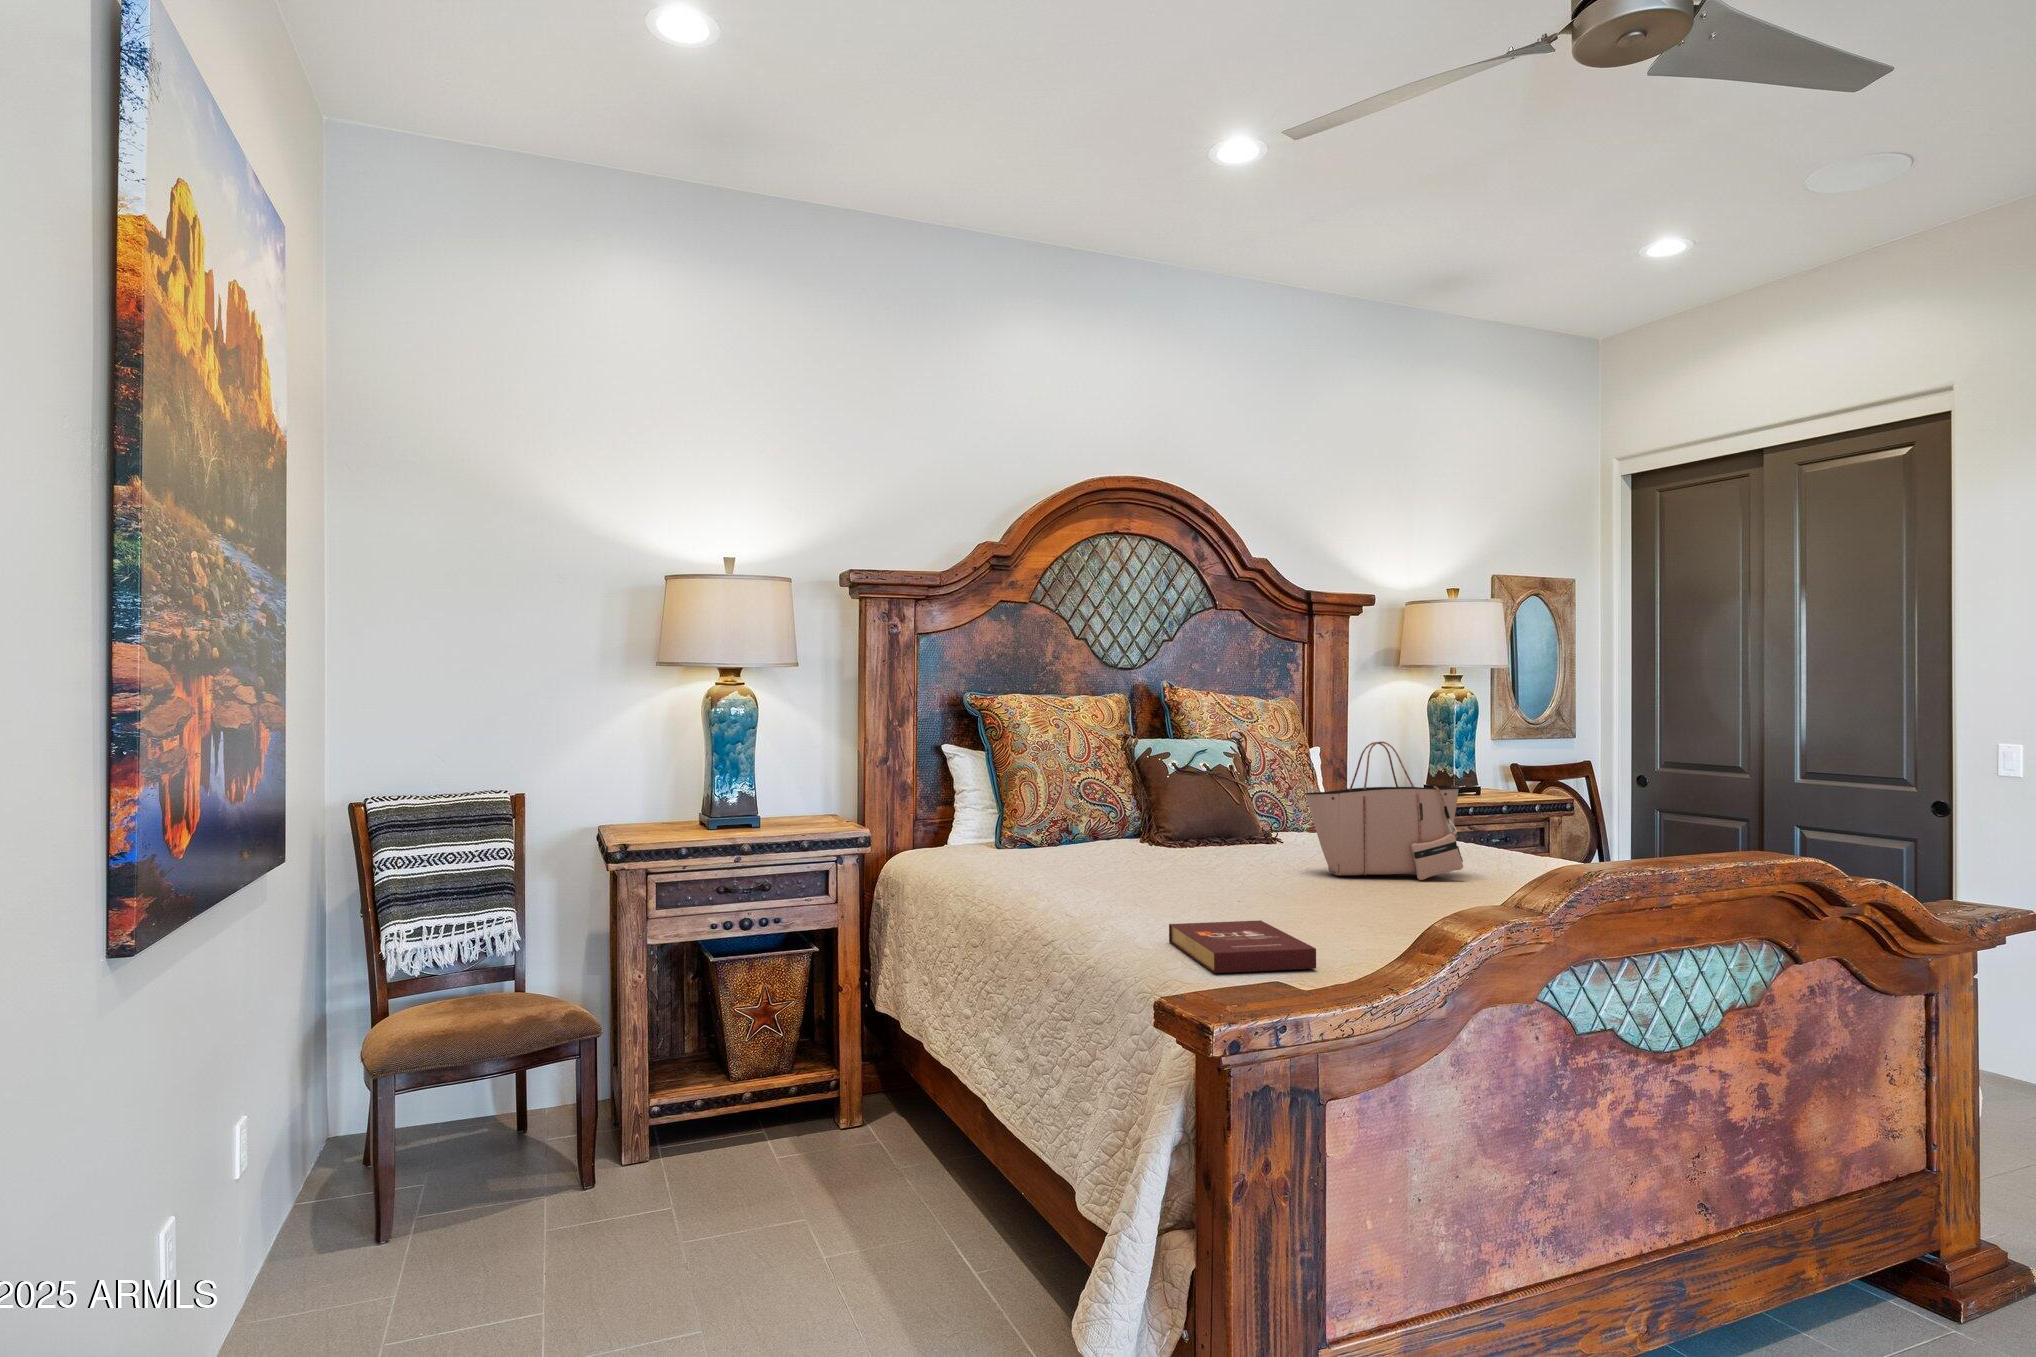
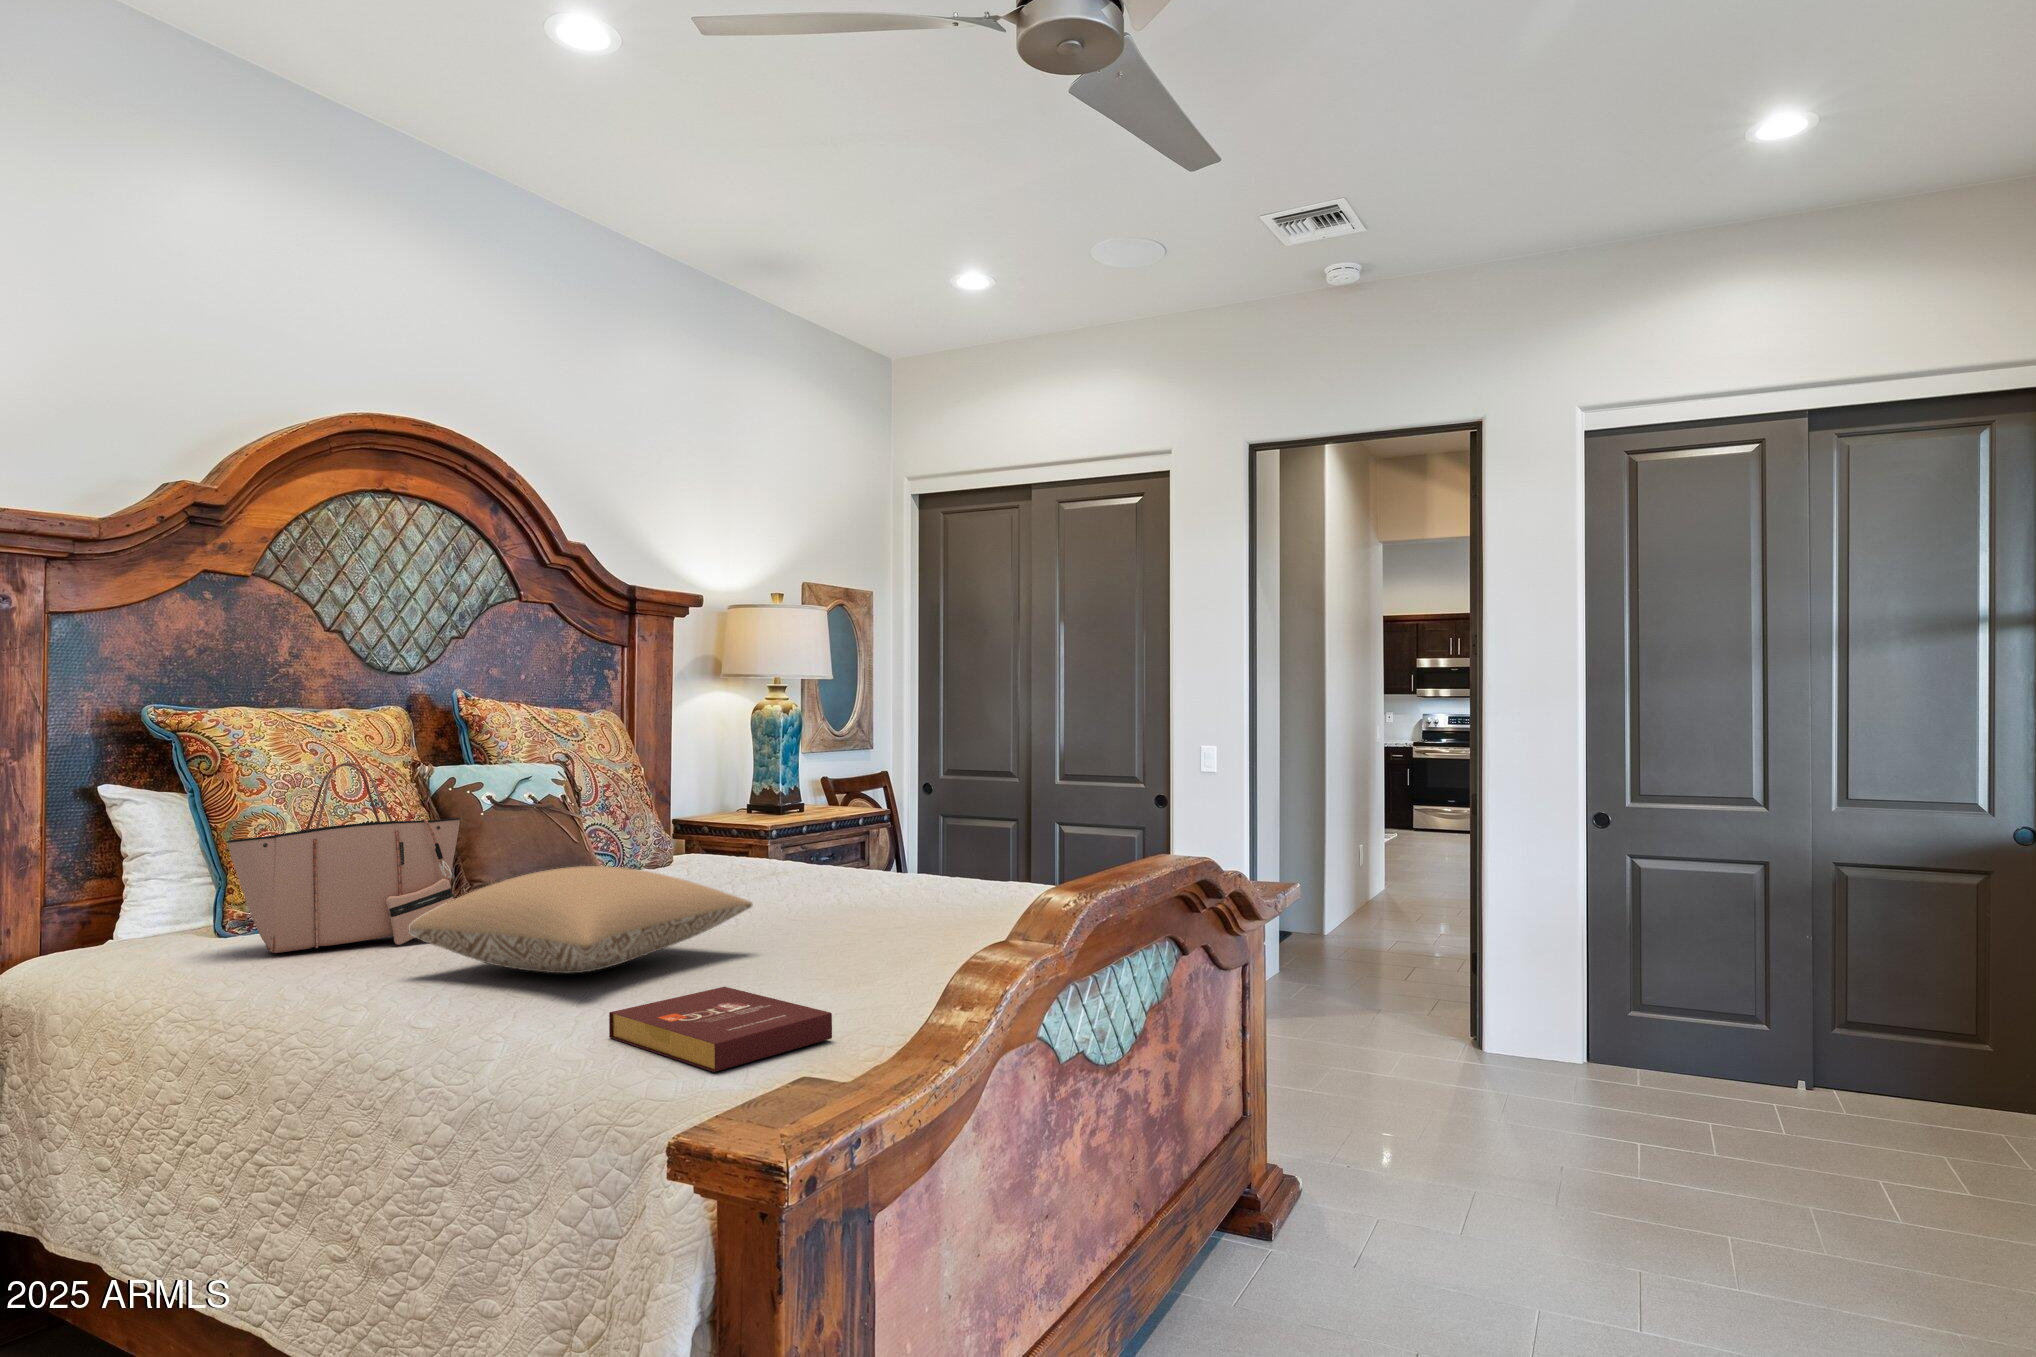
tote bag: present [1305,741,1463,880] -> present [227,762,460,953]
pillow: none [1081,822,1323,899] -> present [409,866,753,973]

